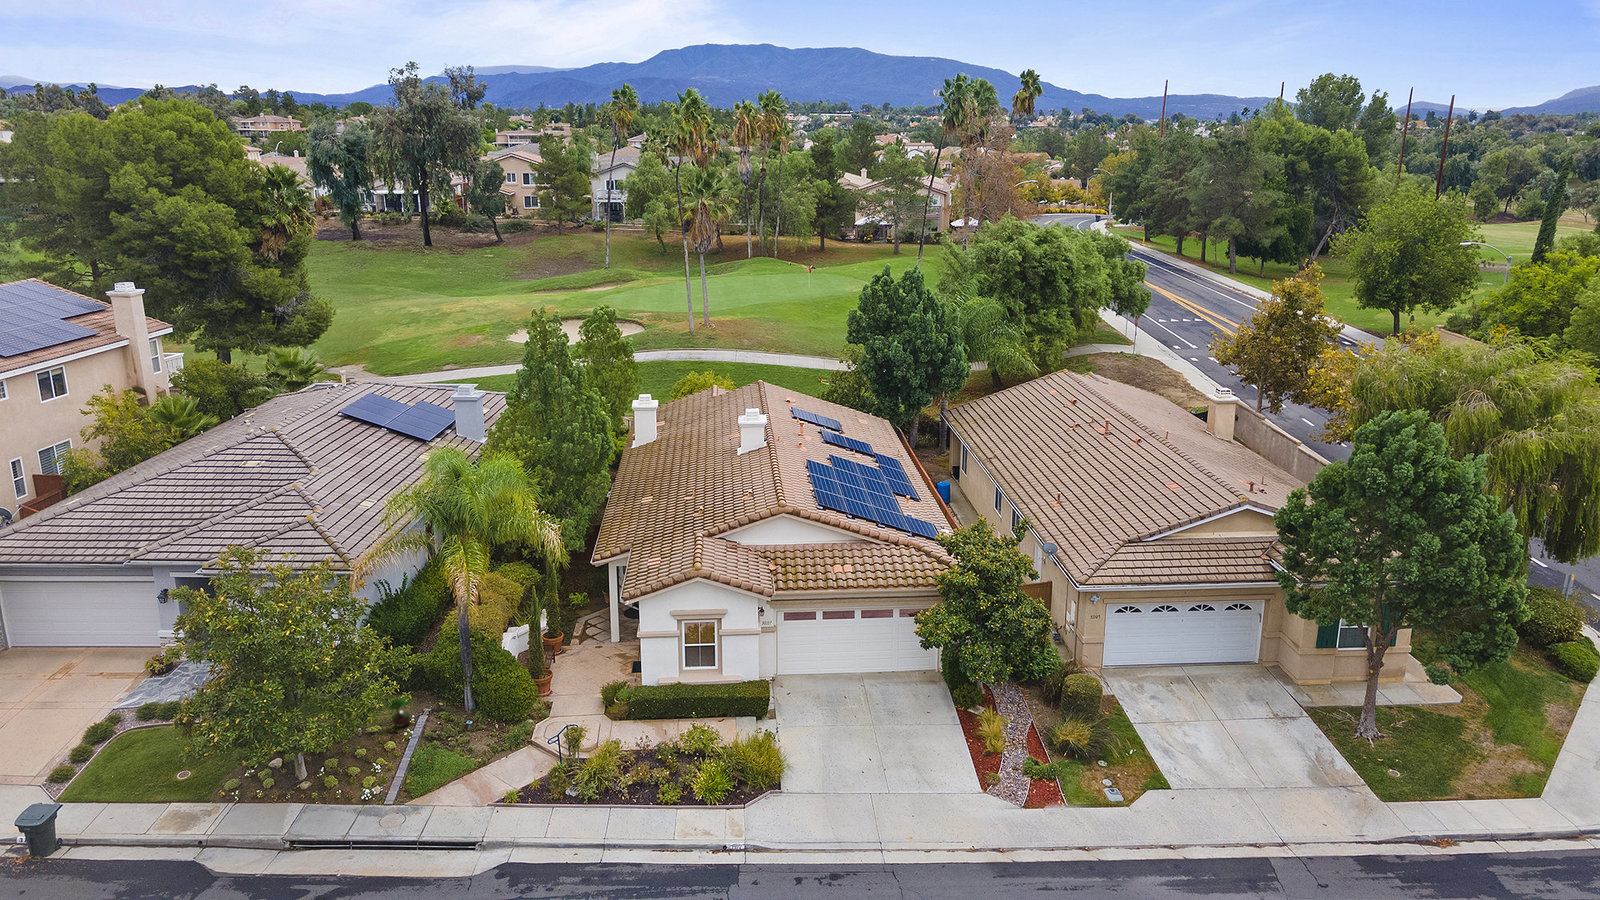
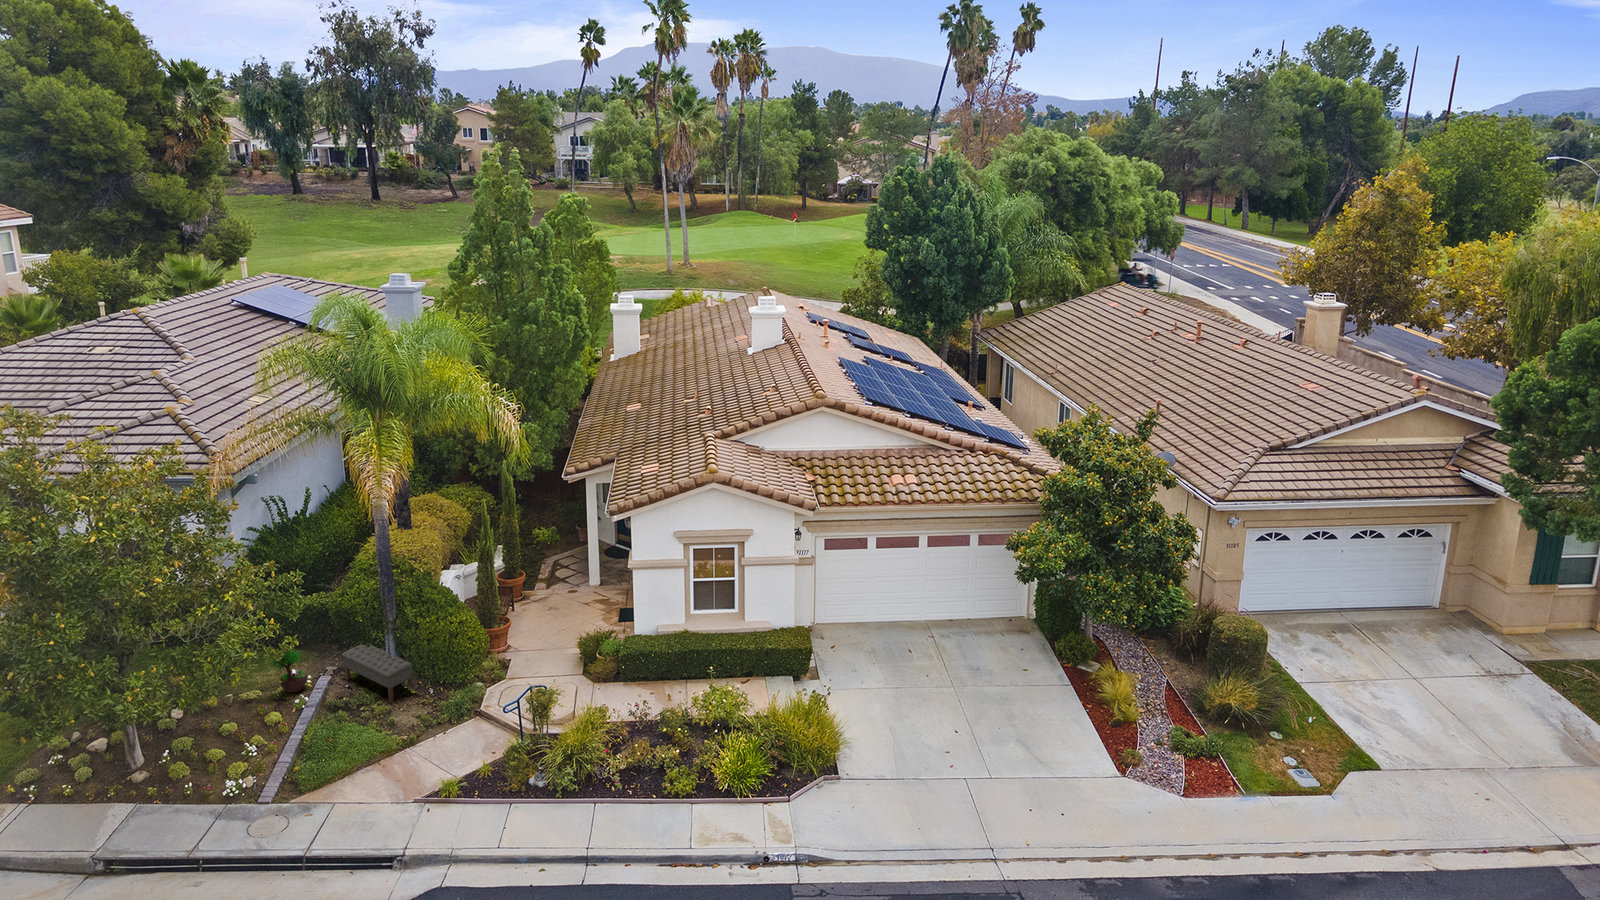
bench: none [434,691,484,735] -> present [342,644,413,702]

